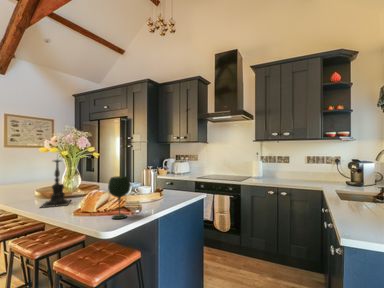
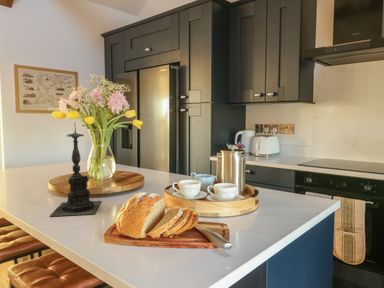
wine glass: present [108,176,130,219] -> none [167,171,213,263]

